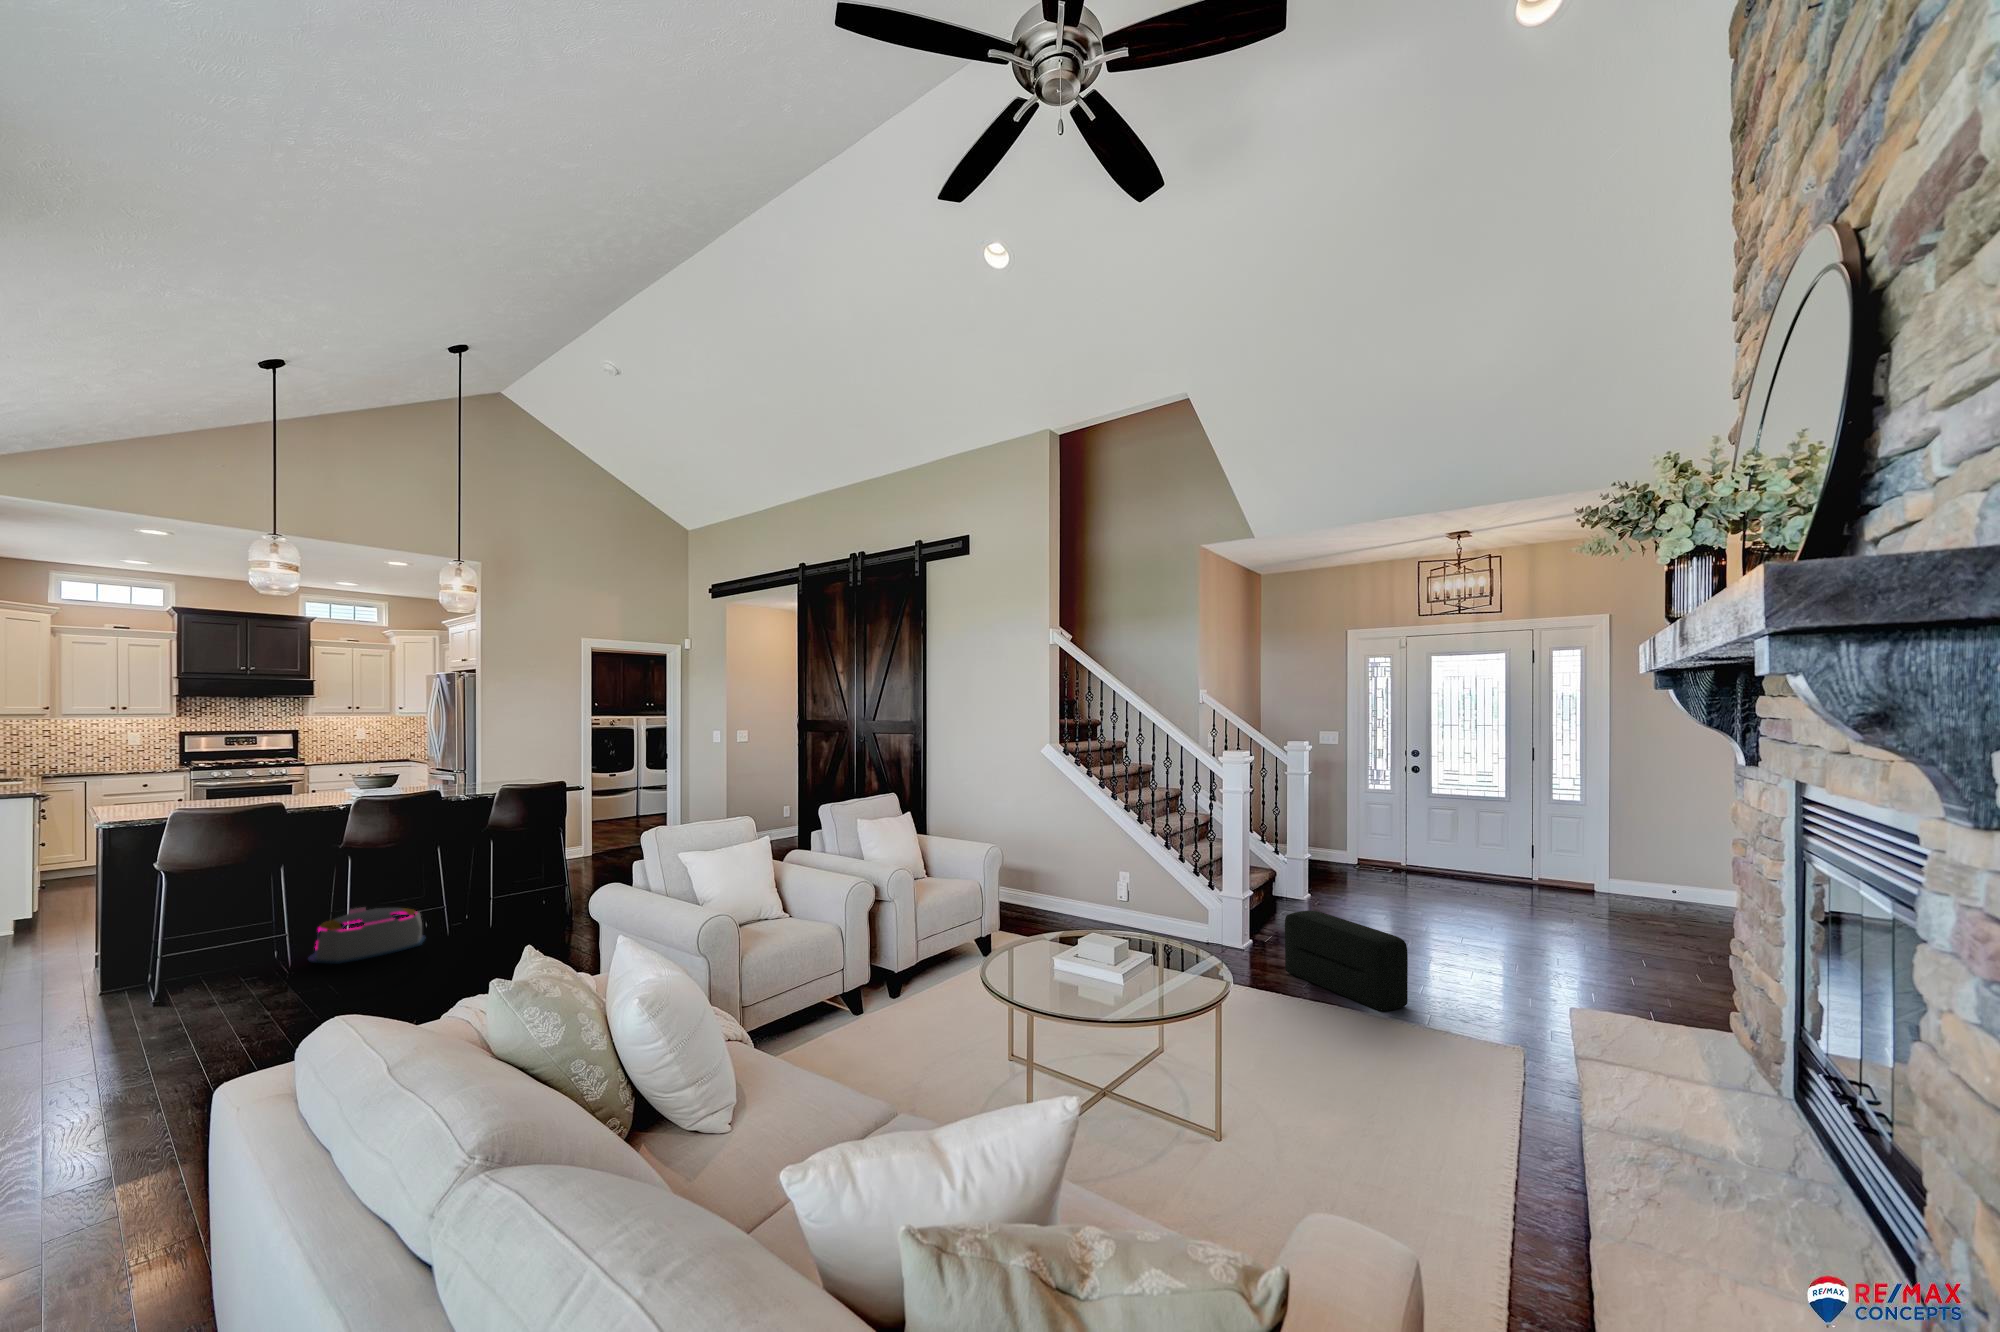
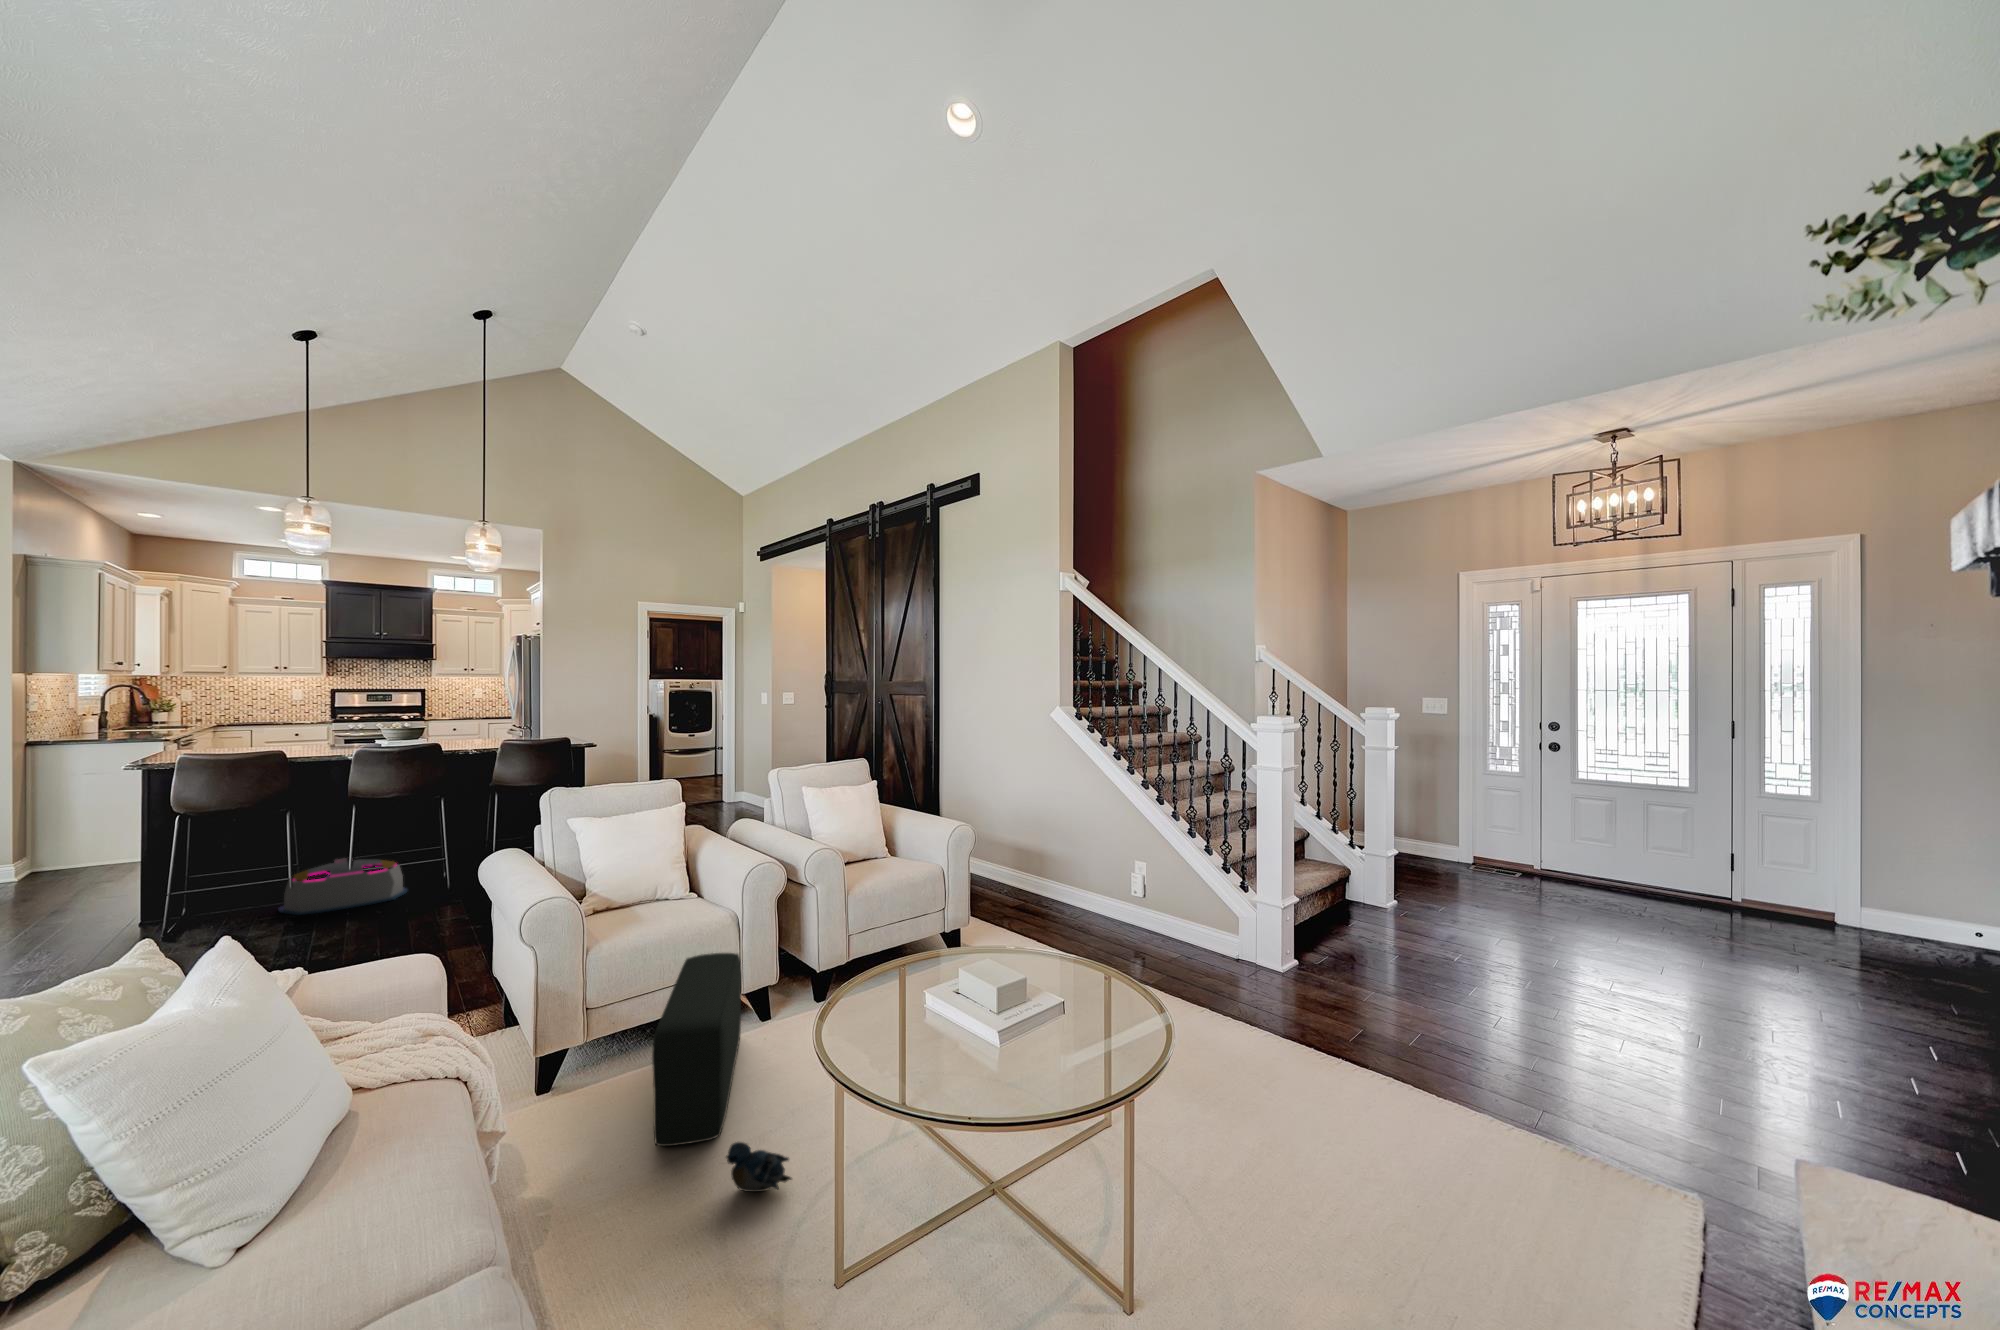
pouf: present [1285,911,1408,1011] -> present [652,953,742,1146]
plush toy: none [953,1061,997,1093] -> present [726,1142,791,1192]

